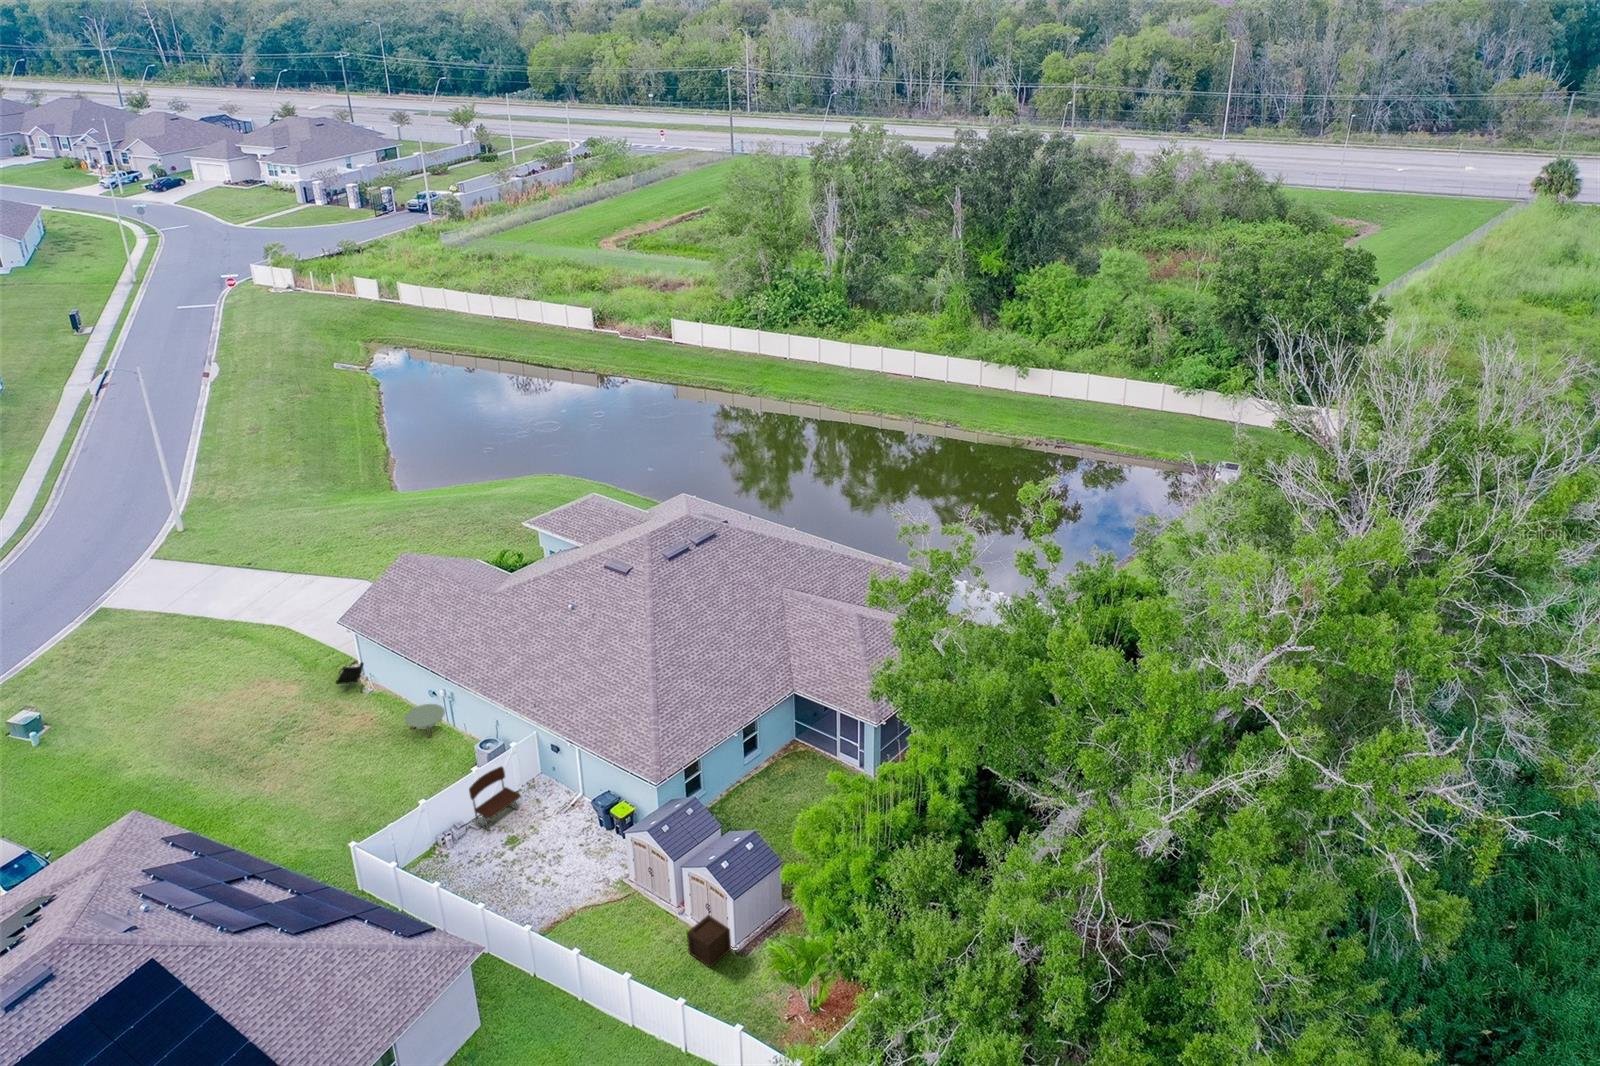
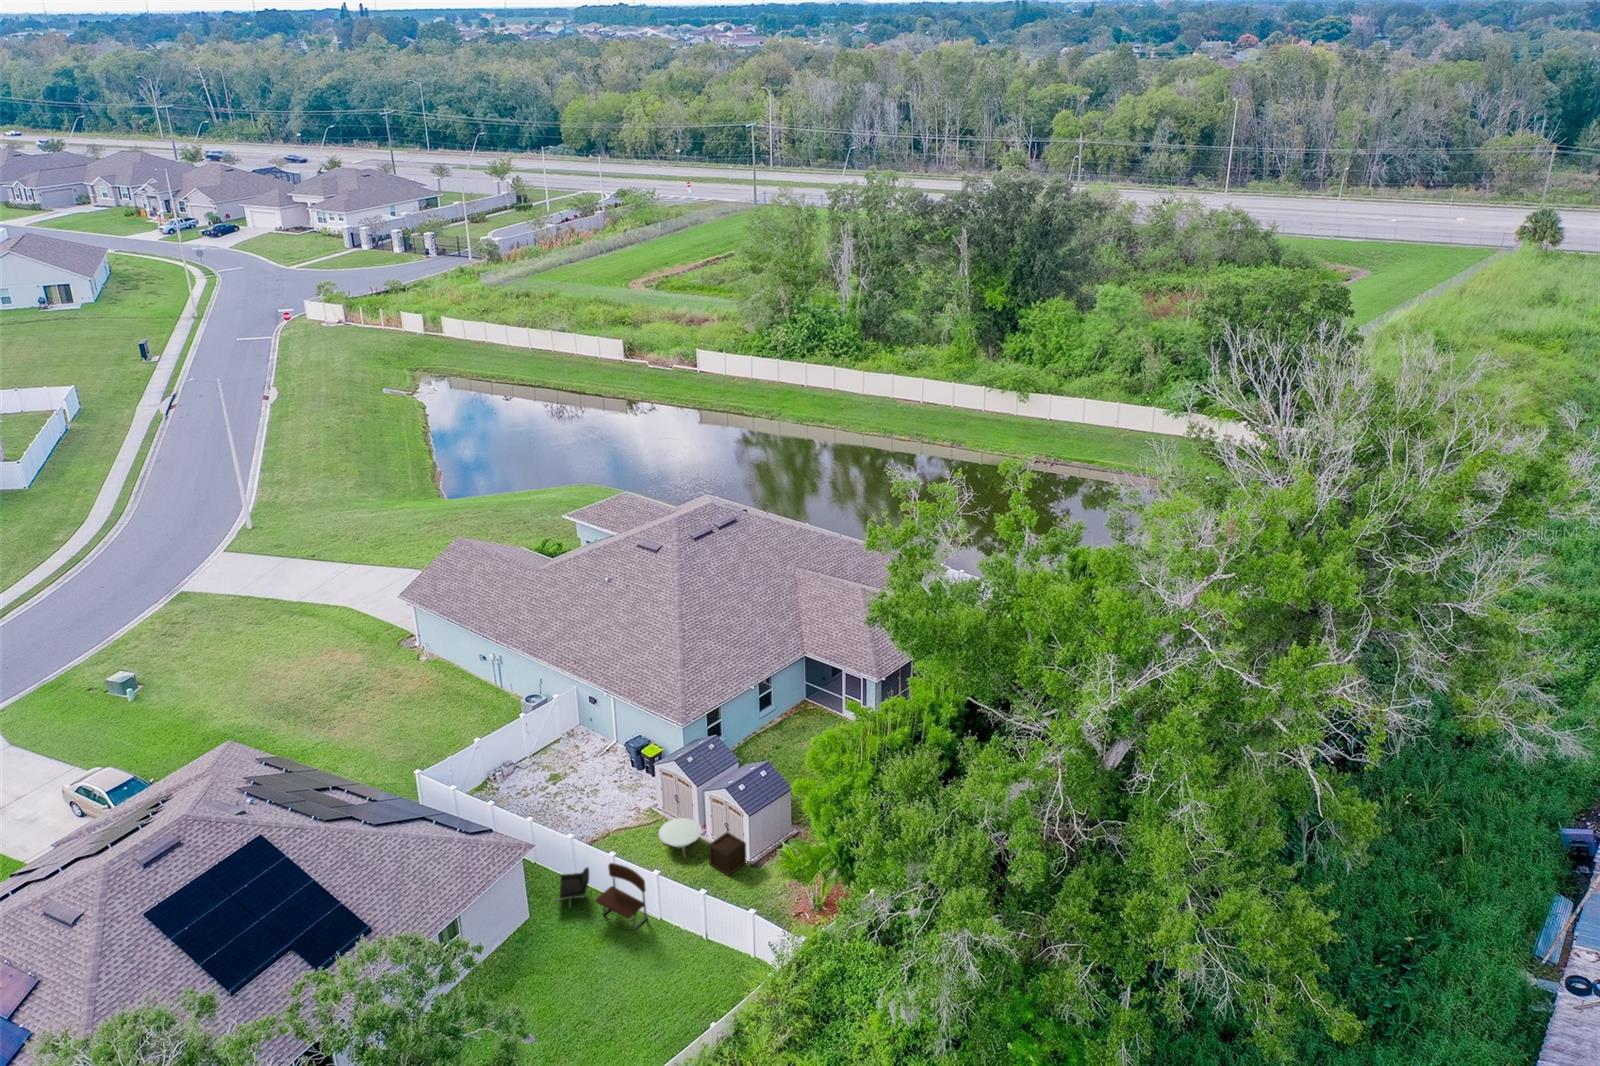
lounge chair: present [336,663,363,688] -> present [560,867,589,906]
round table: present [405,704,445,738] -> present [659,818,702,858]
bench: present [469,767,521,831] -> present [595,863,647,930]

